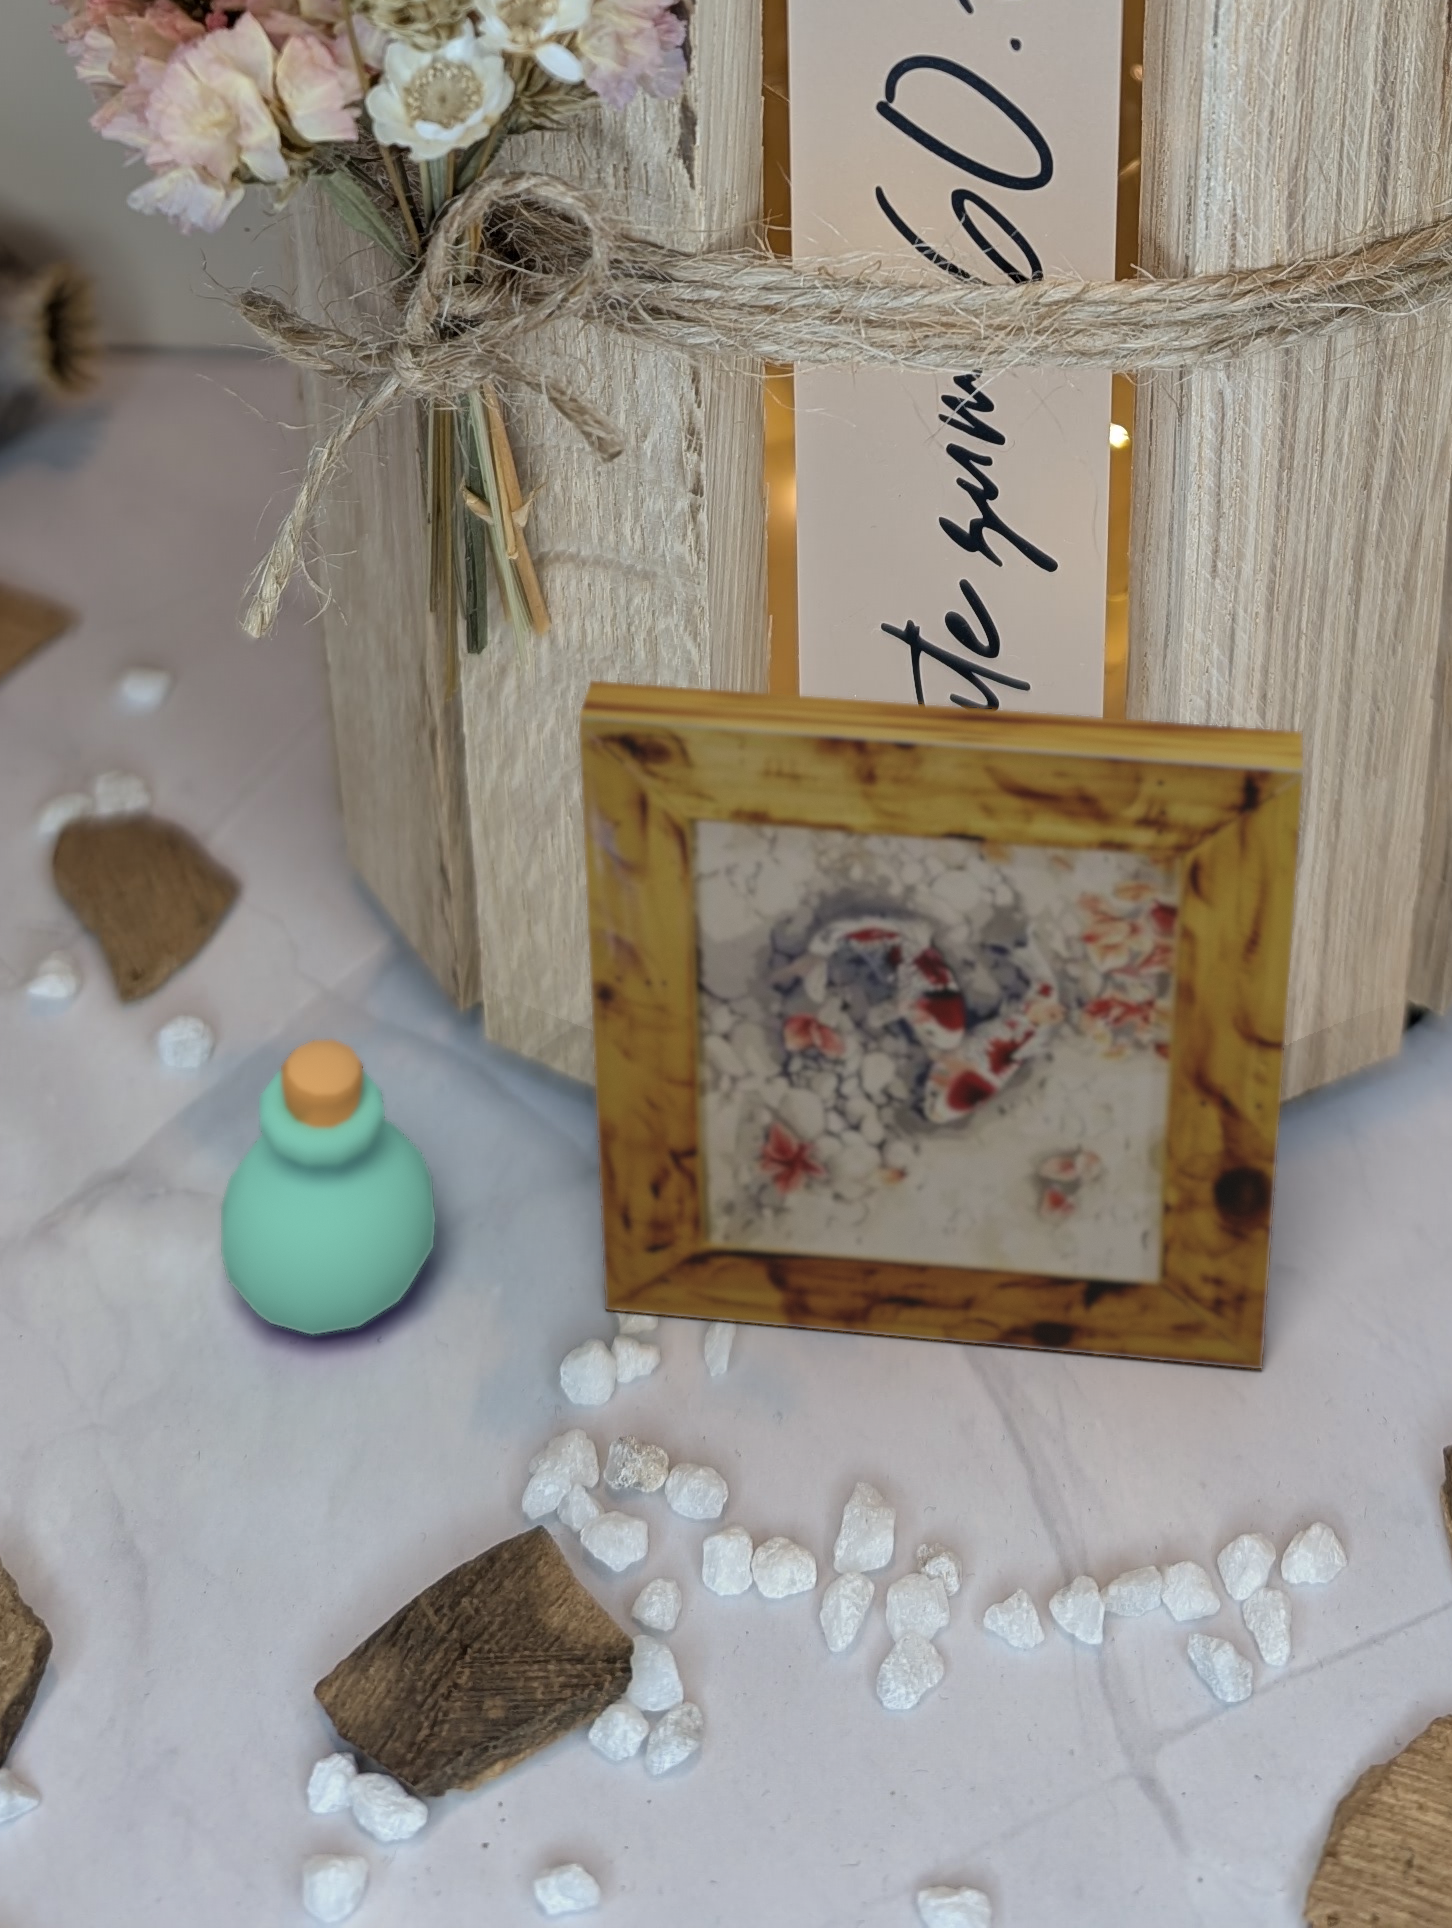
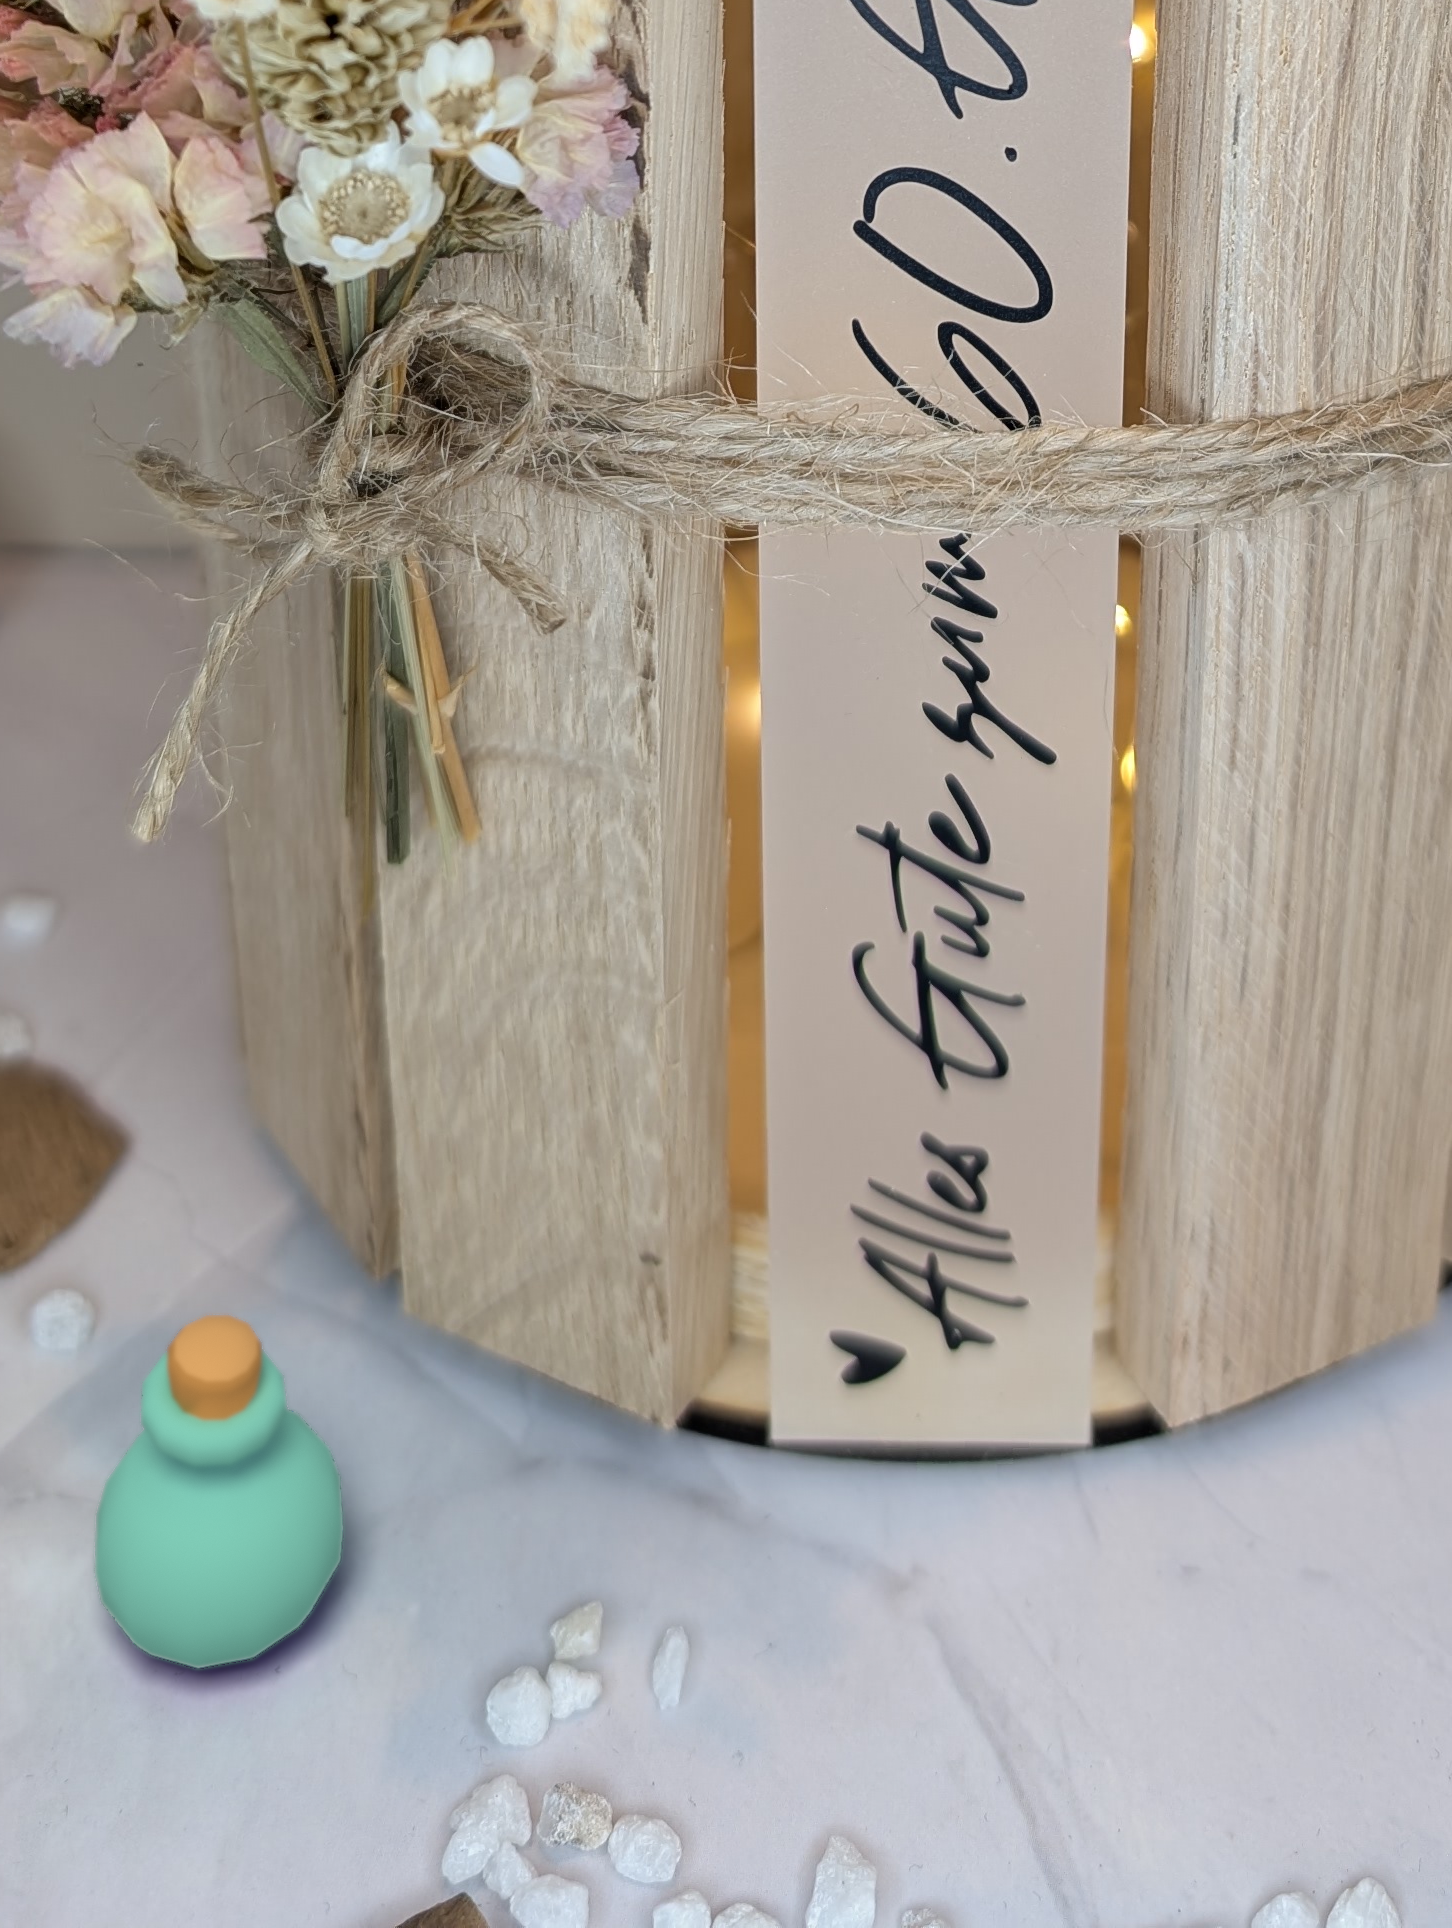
picture frame: present [579,681,1303,1370] -> none [513,889,1344,1698]

